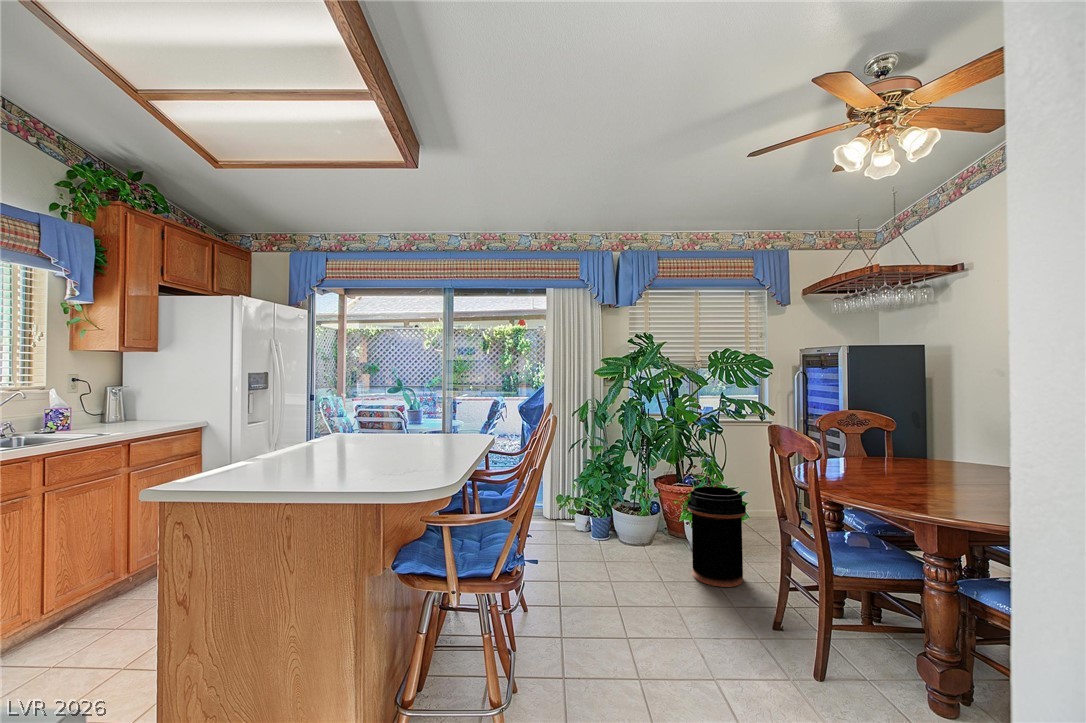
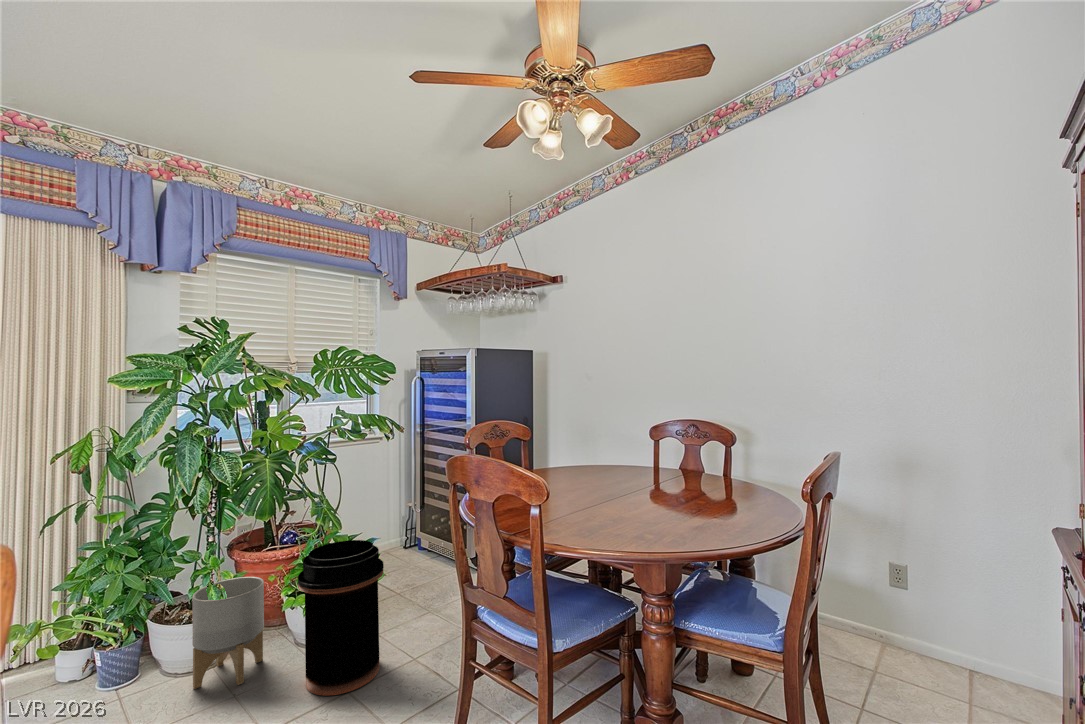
planter: none [633,497,671,560] -> present [192,577,264,689]

